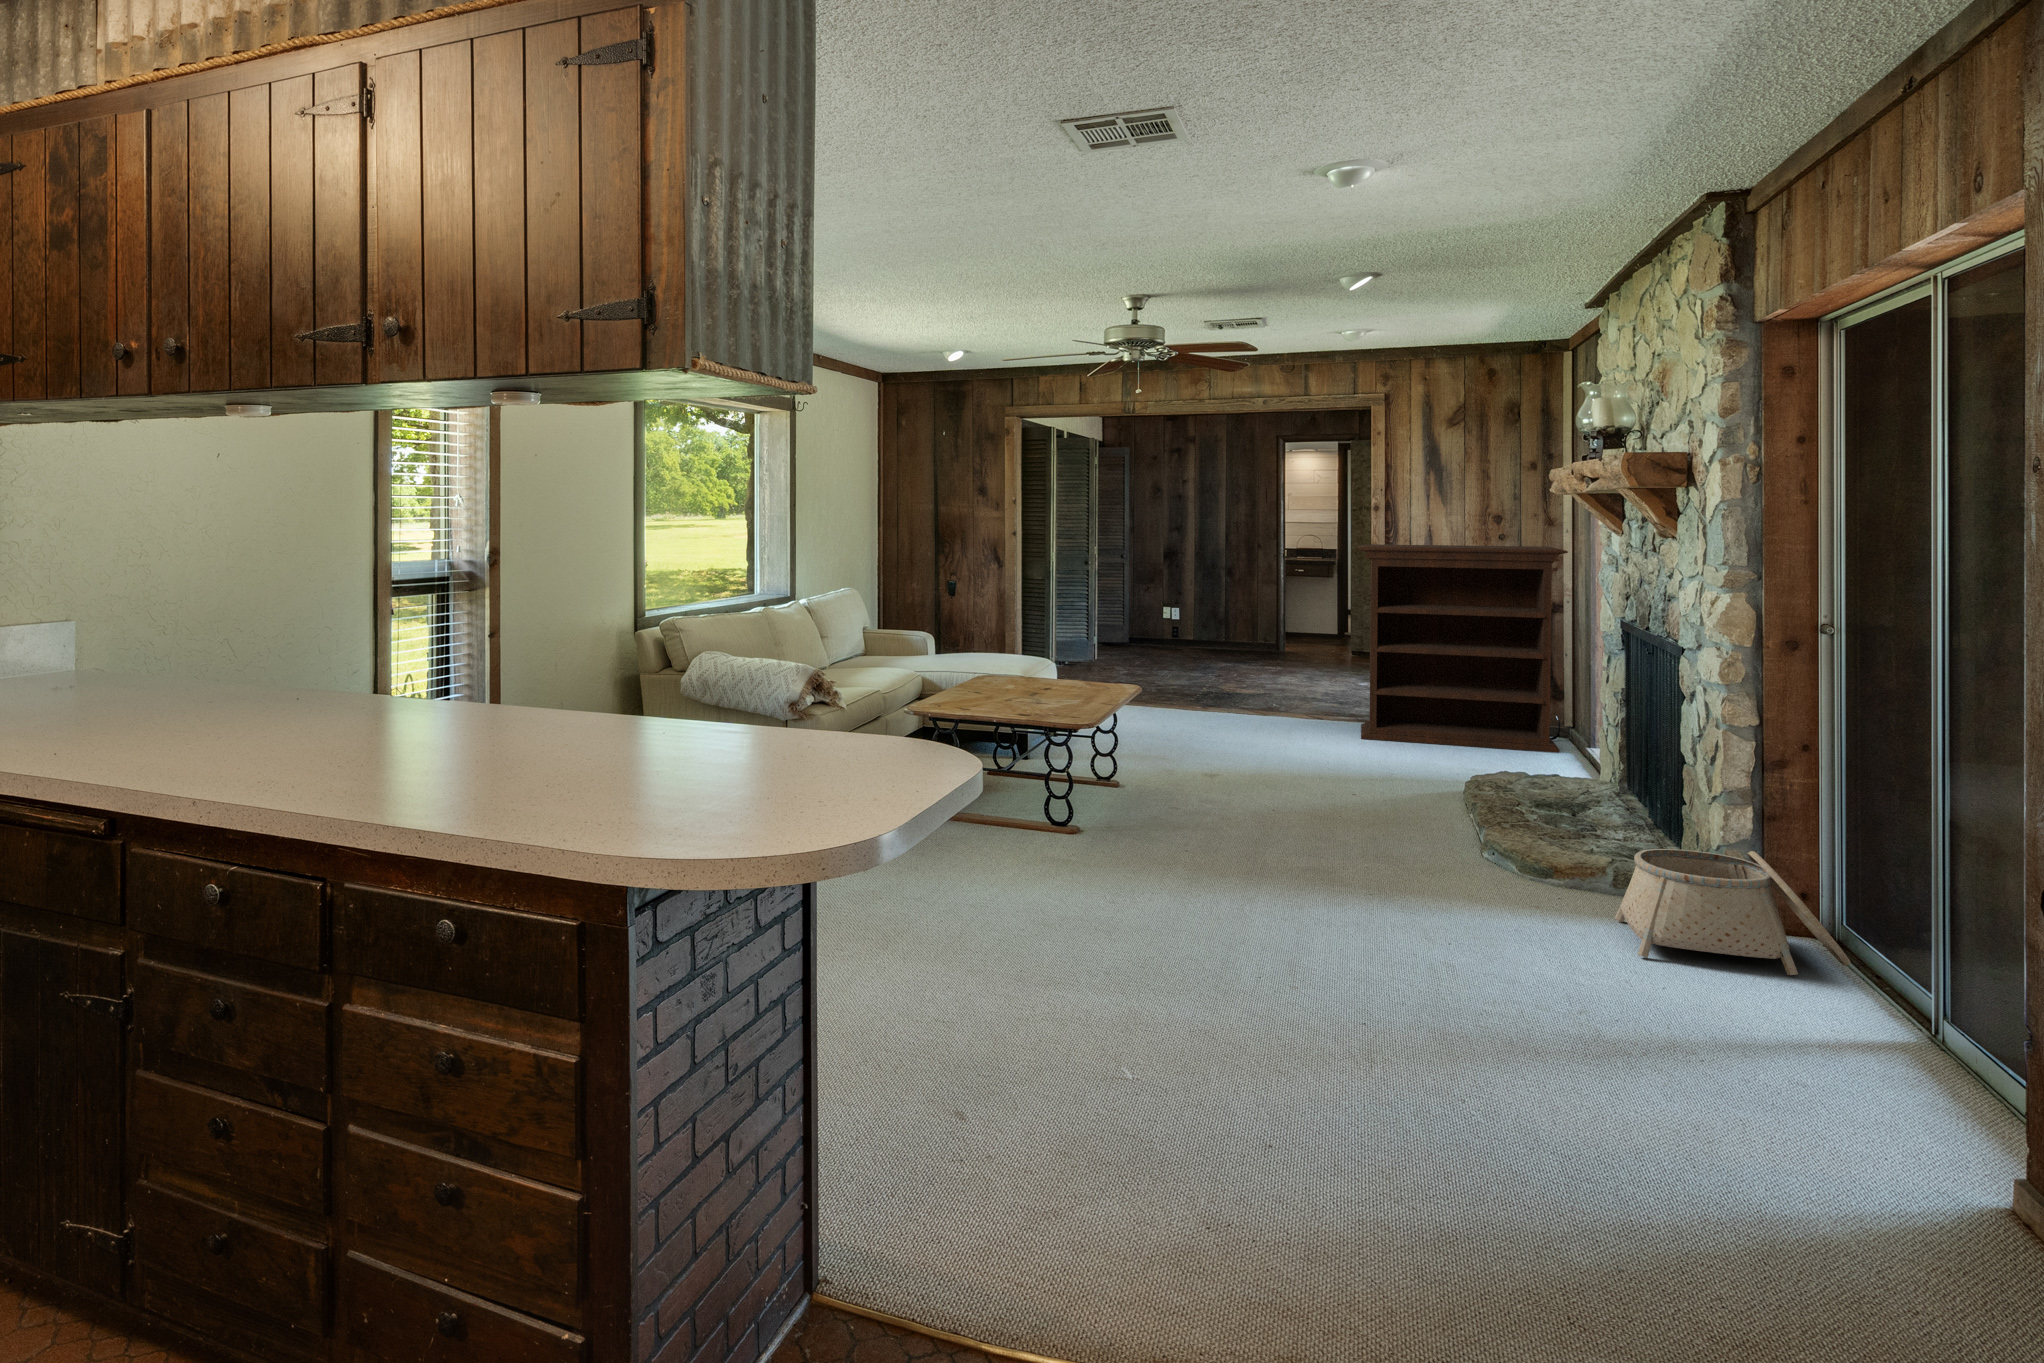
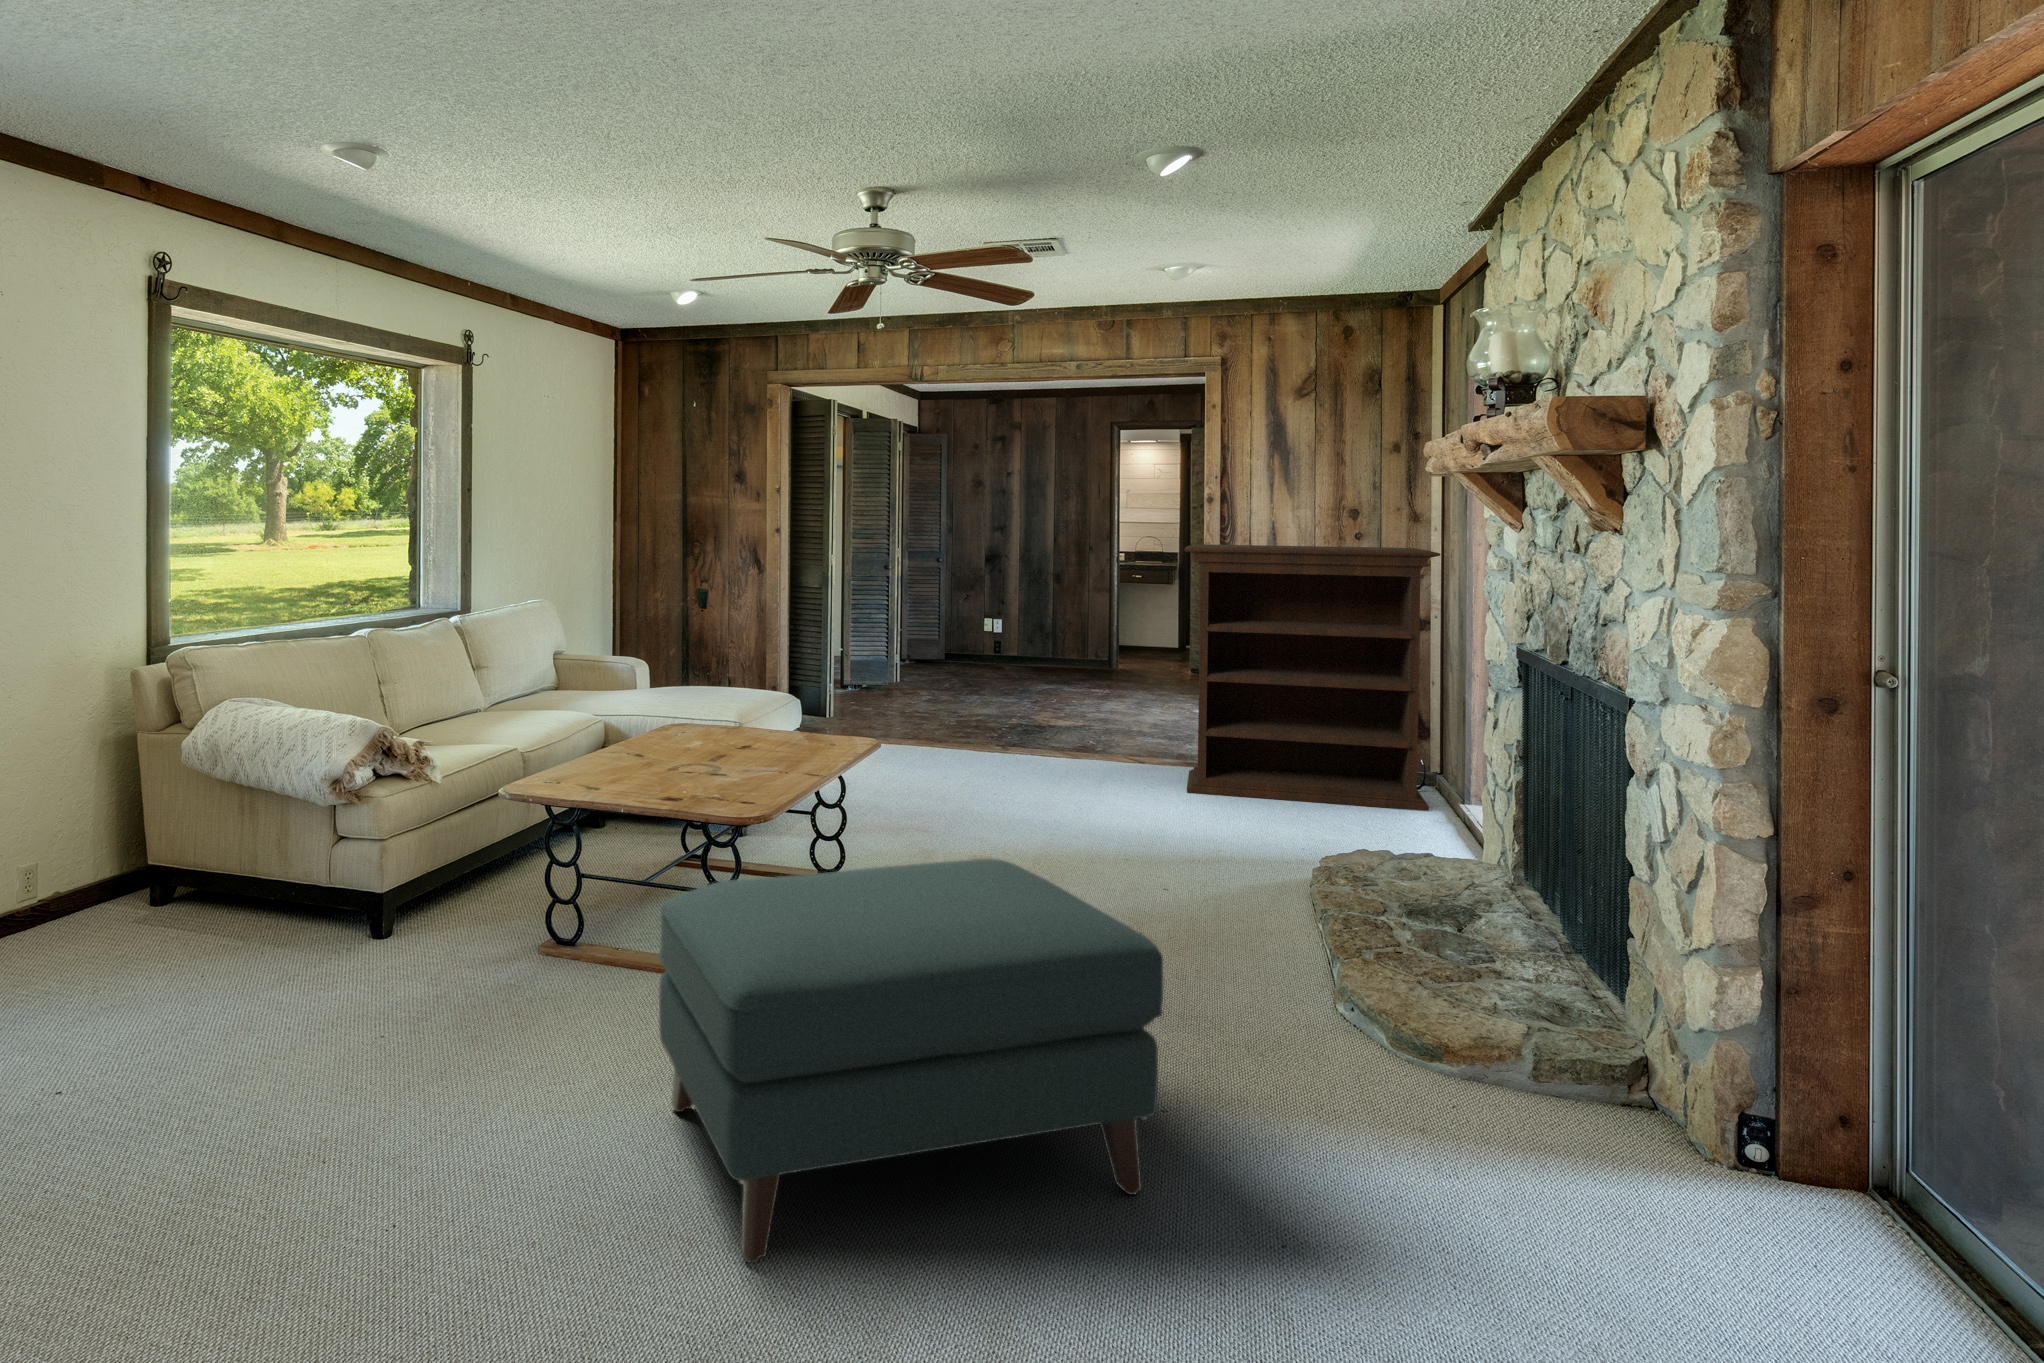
ottoman: none [1058,745,1377,944] -> present [659,859,1163,1263]
basket: present [1615,849,1850,975] -> none [1545,1044,1957,1306]

